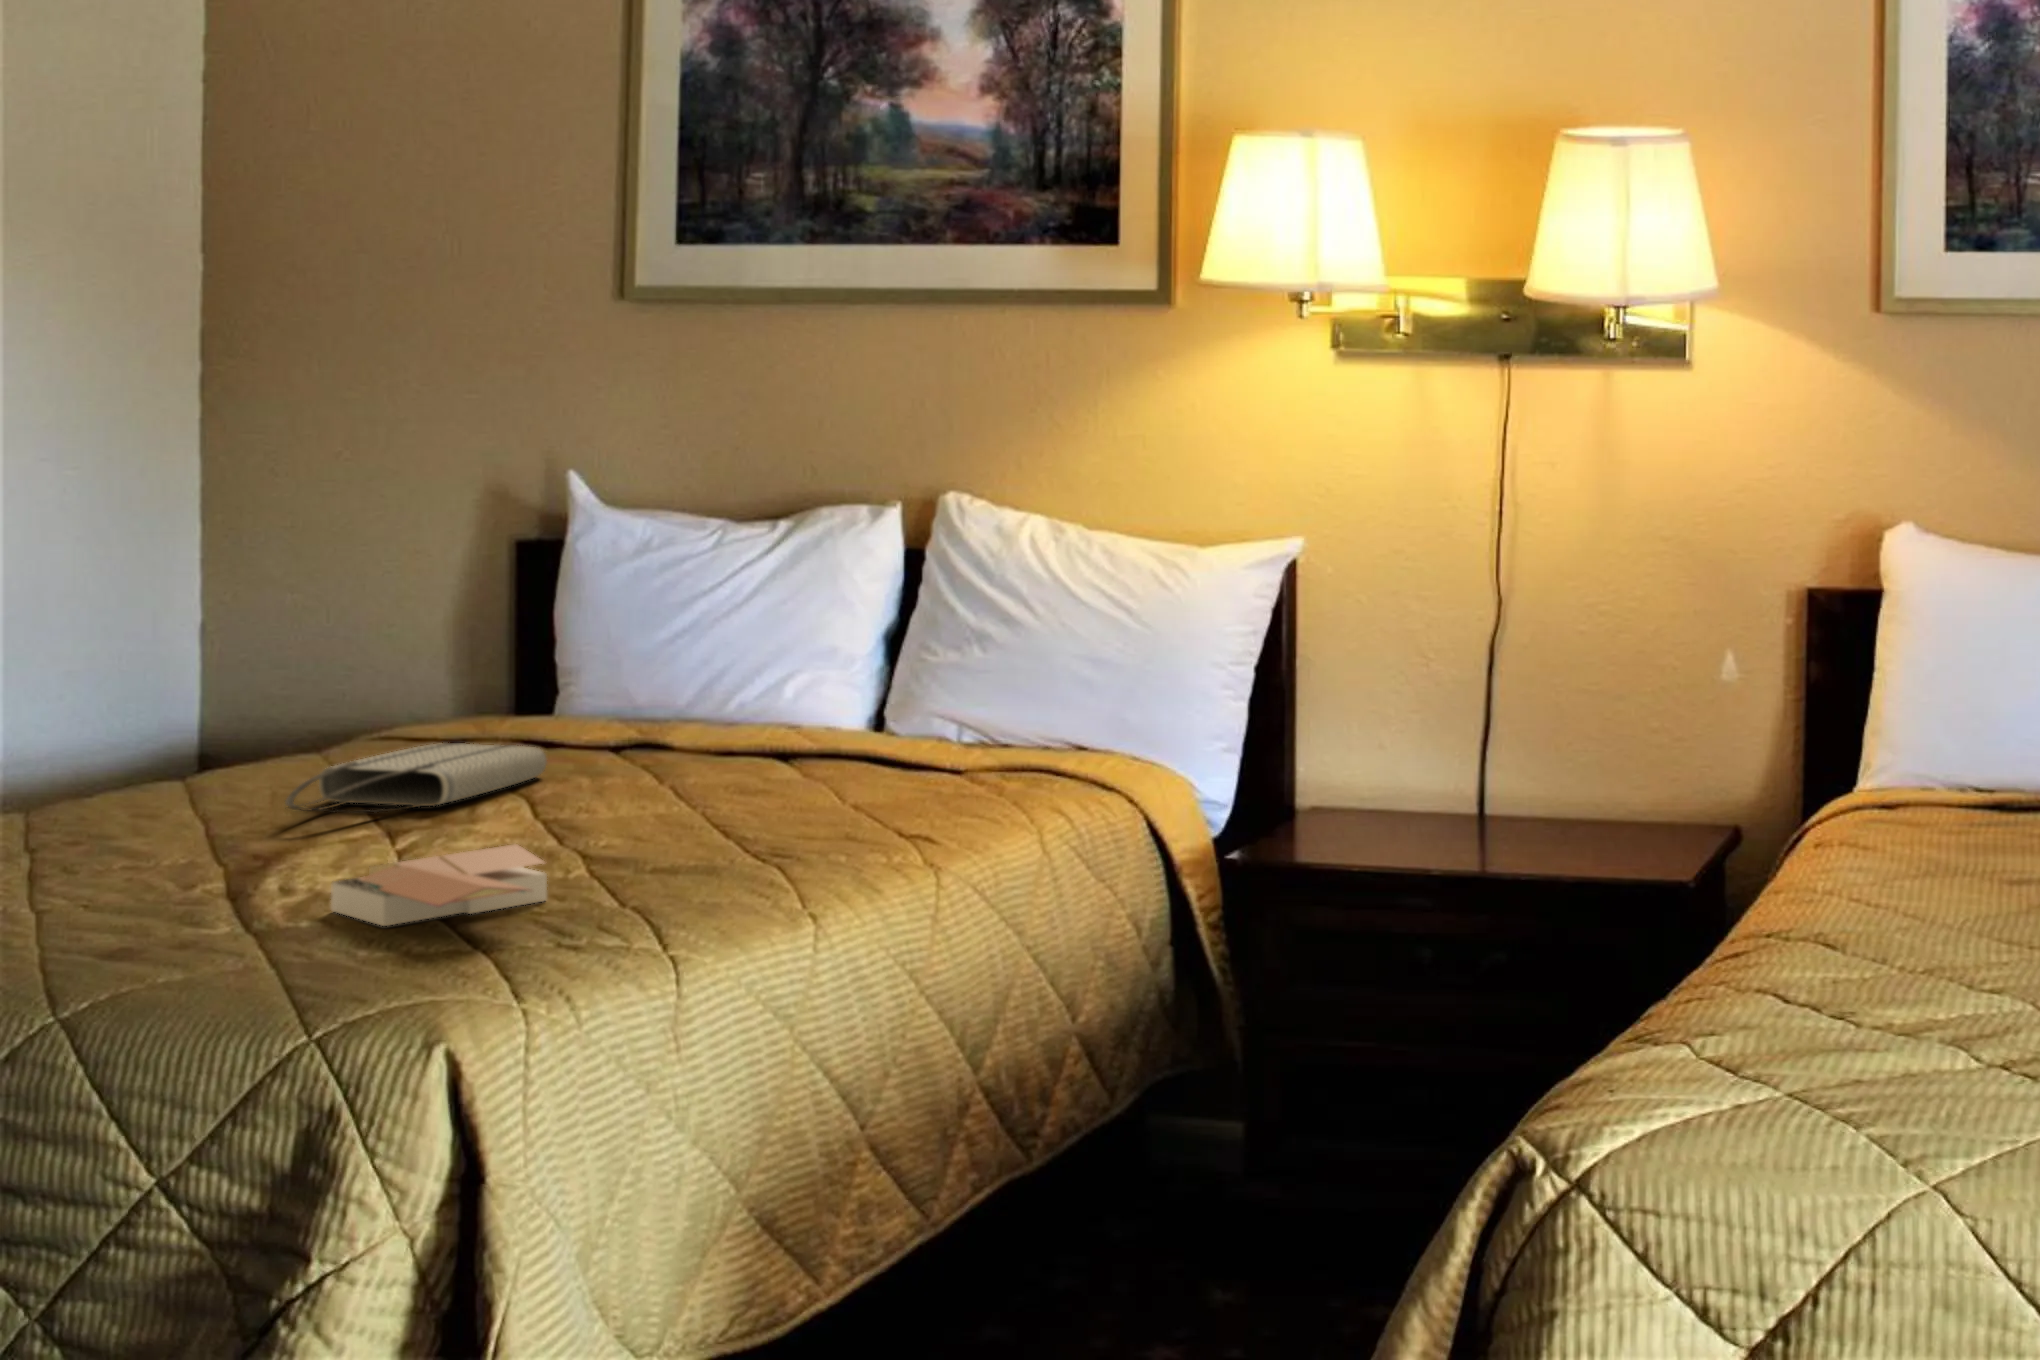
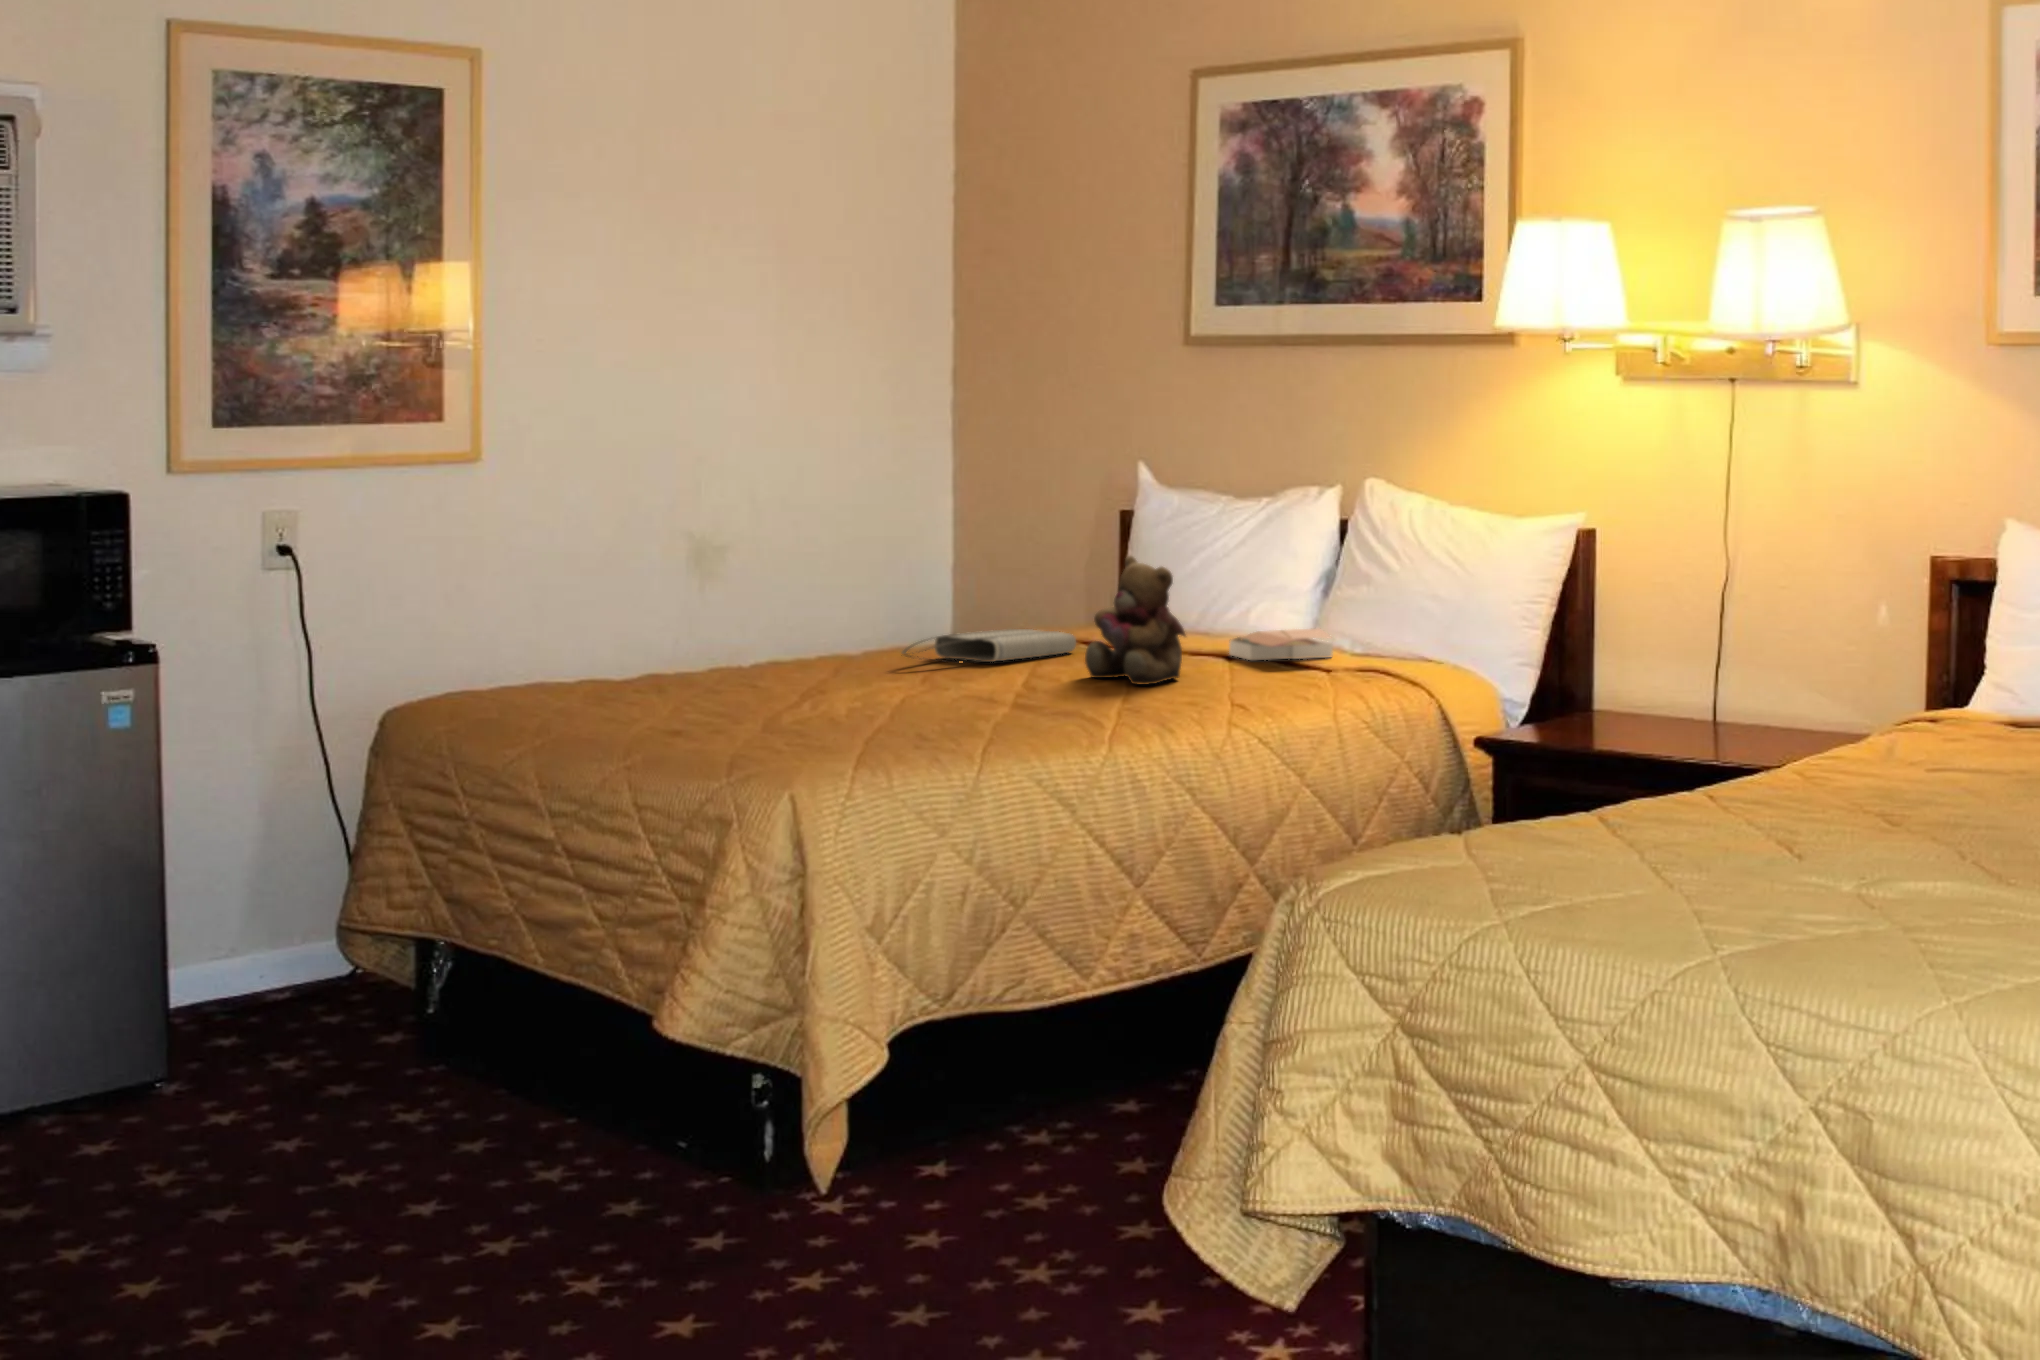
teddy bear: none [623,632,799,836] -> present [1085,556,1185,685]
book: present [331,844,547,926] -> present [1229,629,1333,660]

